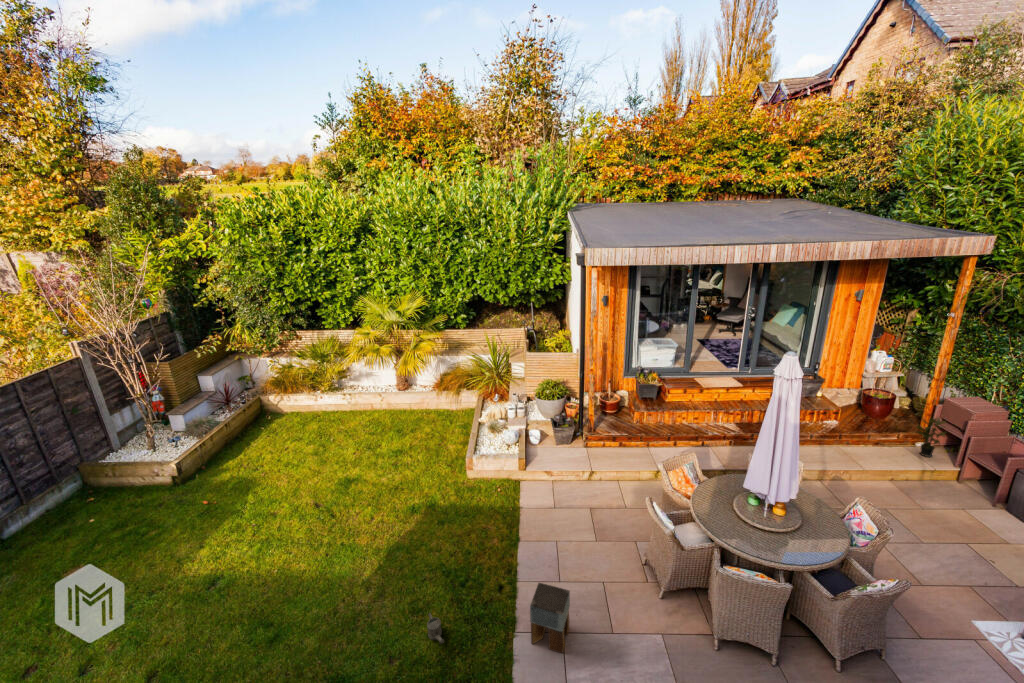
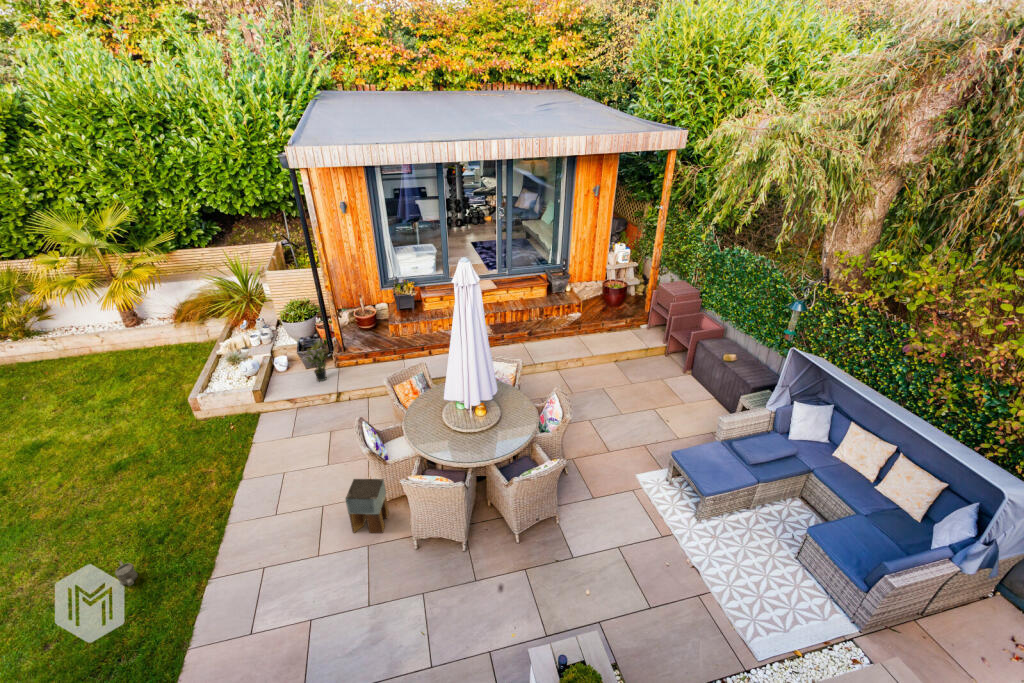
potted plant: present [916,418,946,457] -> present [305,340,327,381]
stool: present [530,583,570,653] -> present [345,479,389,533]

